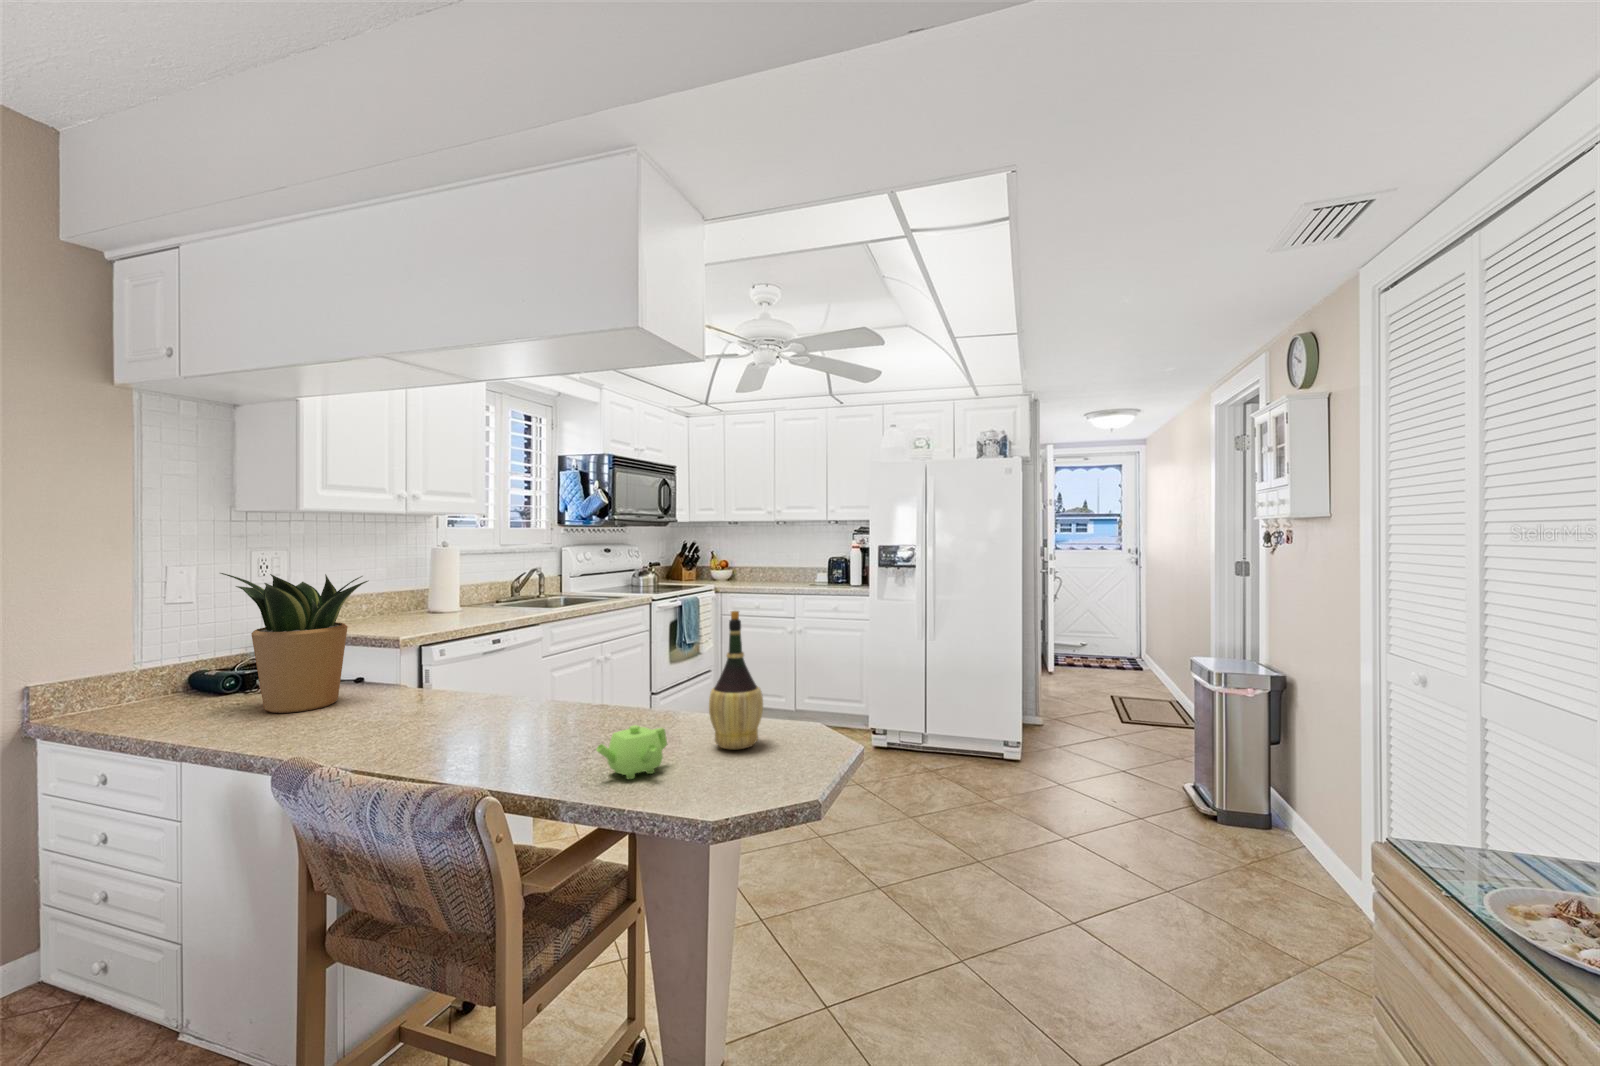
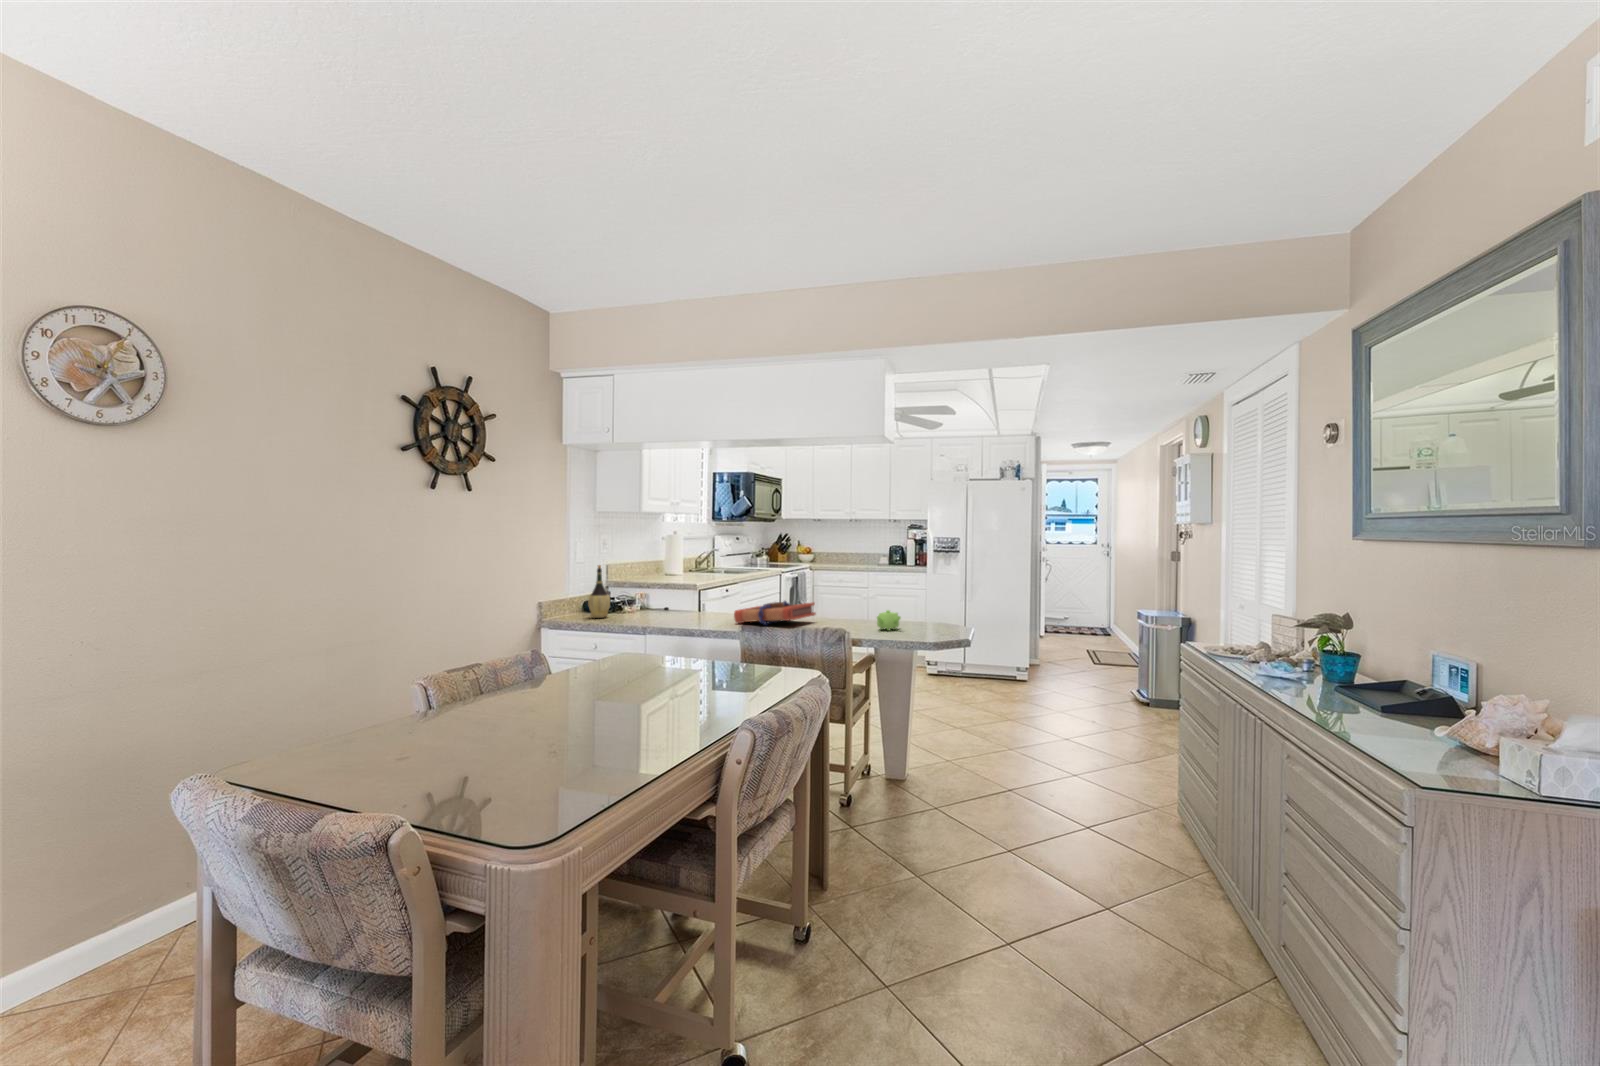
potted plant: present [220,573,368,713] -> none [639,546,709,617]
wine bottle: present [709,611,763,749] -> present [588,565,610,618]
book: none [345,685,525,749] -> present [734,601,816,625]

